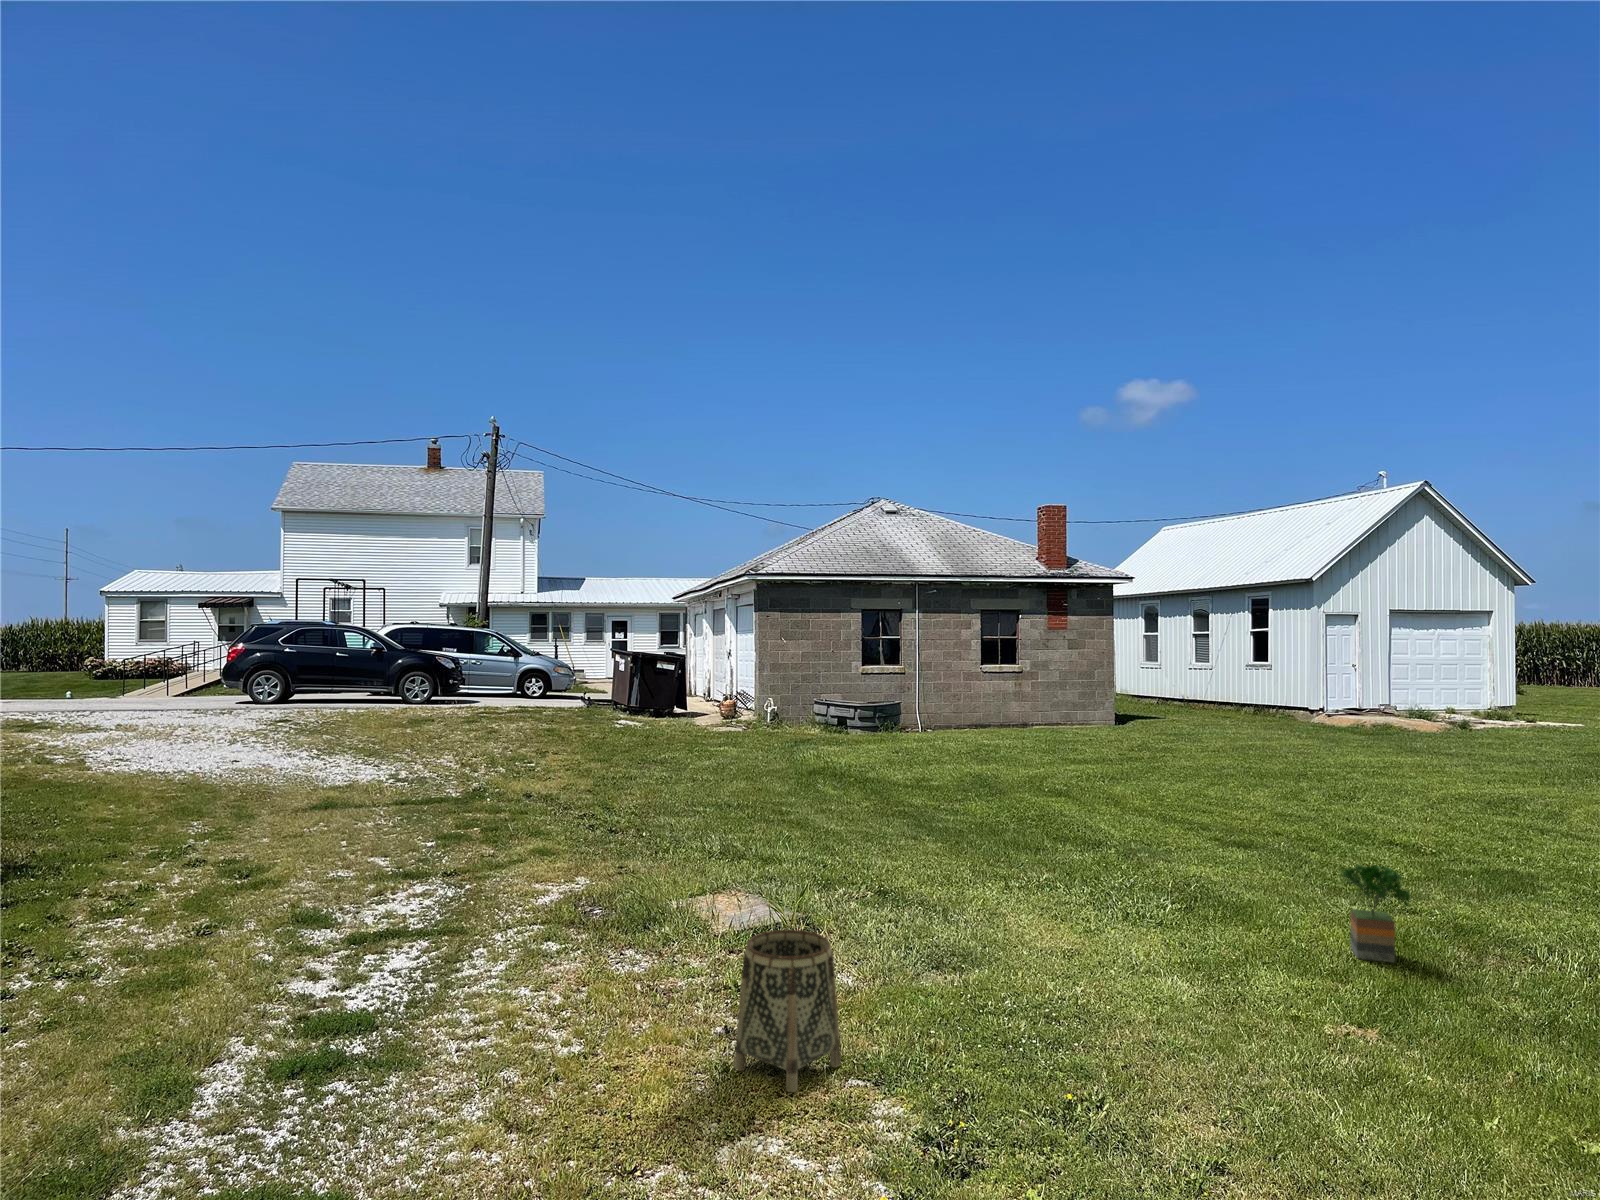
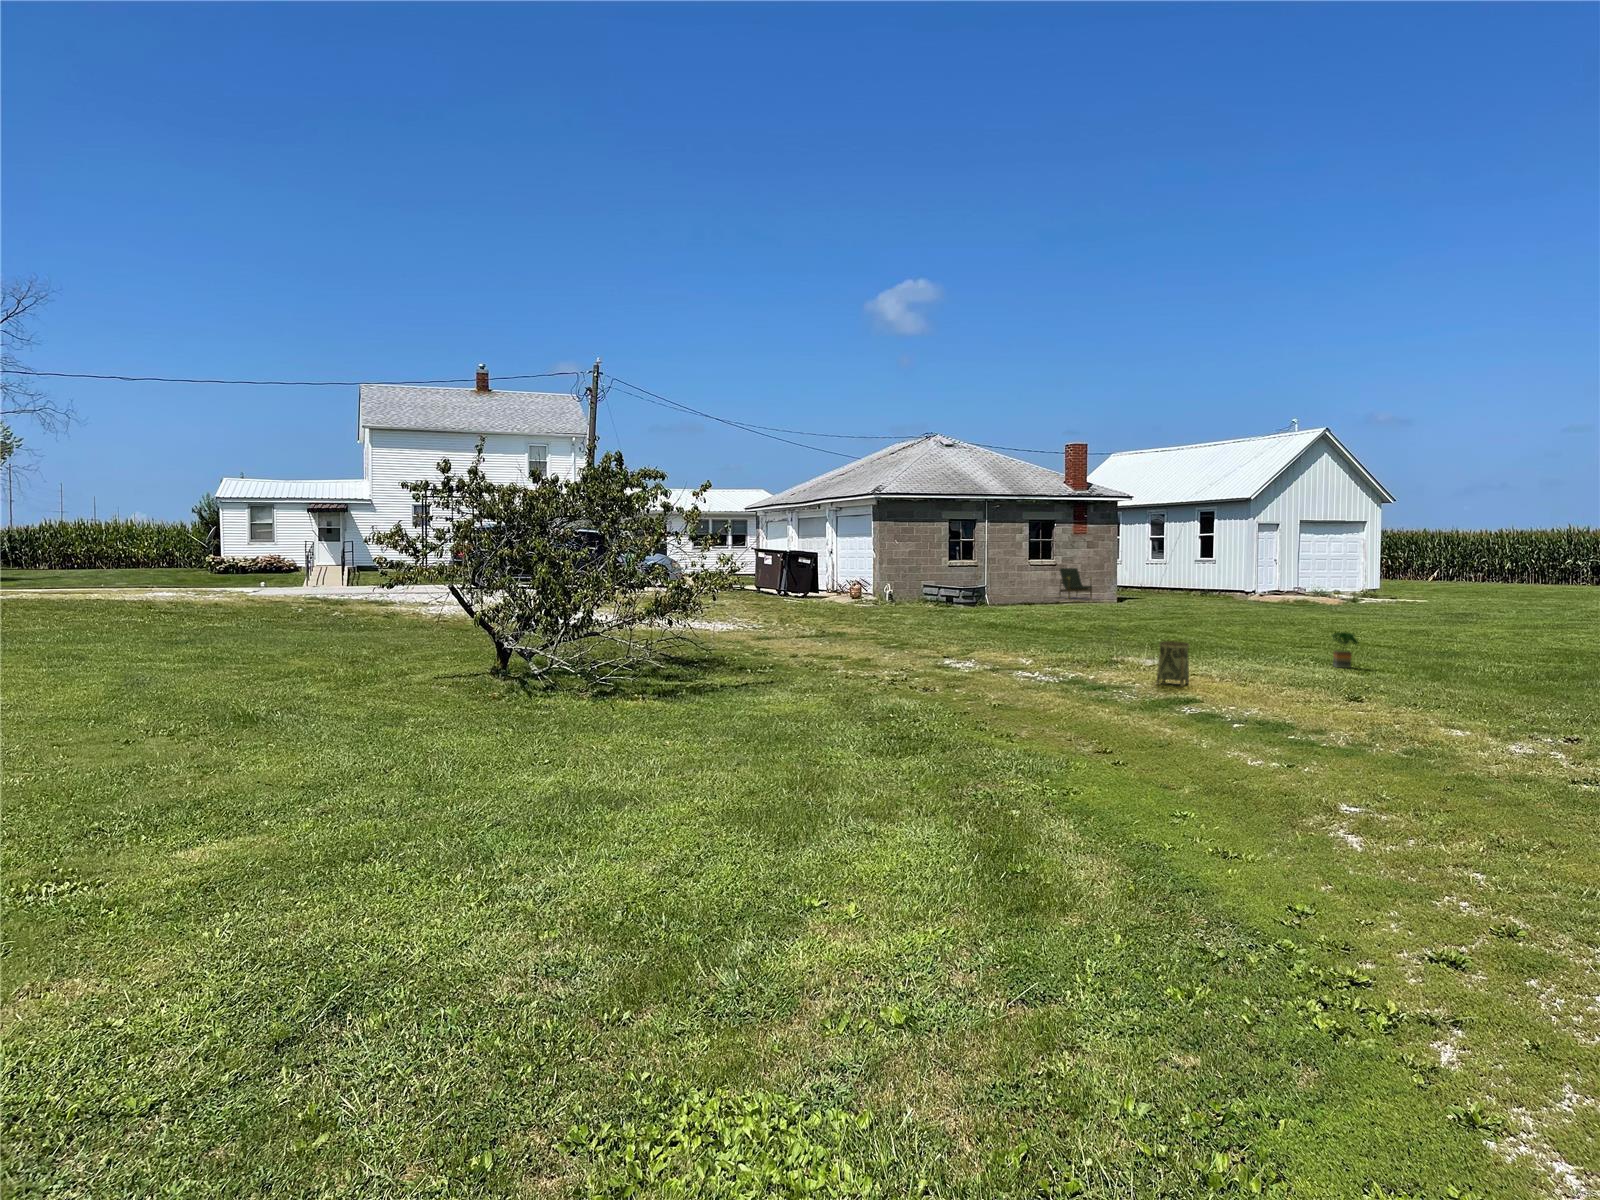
lounge chair: none [1024,676,1068,721] -> present [1059,568,1092,598]

